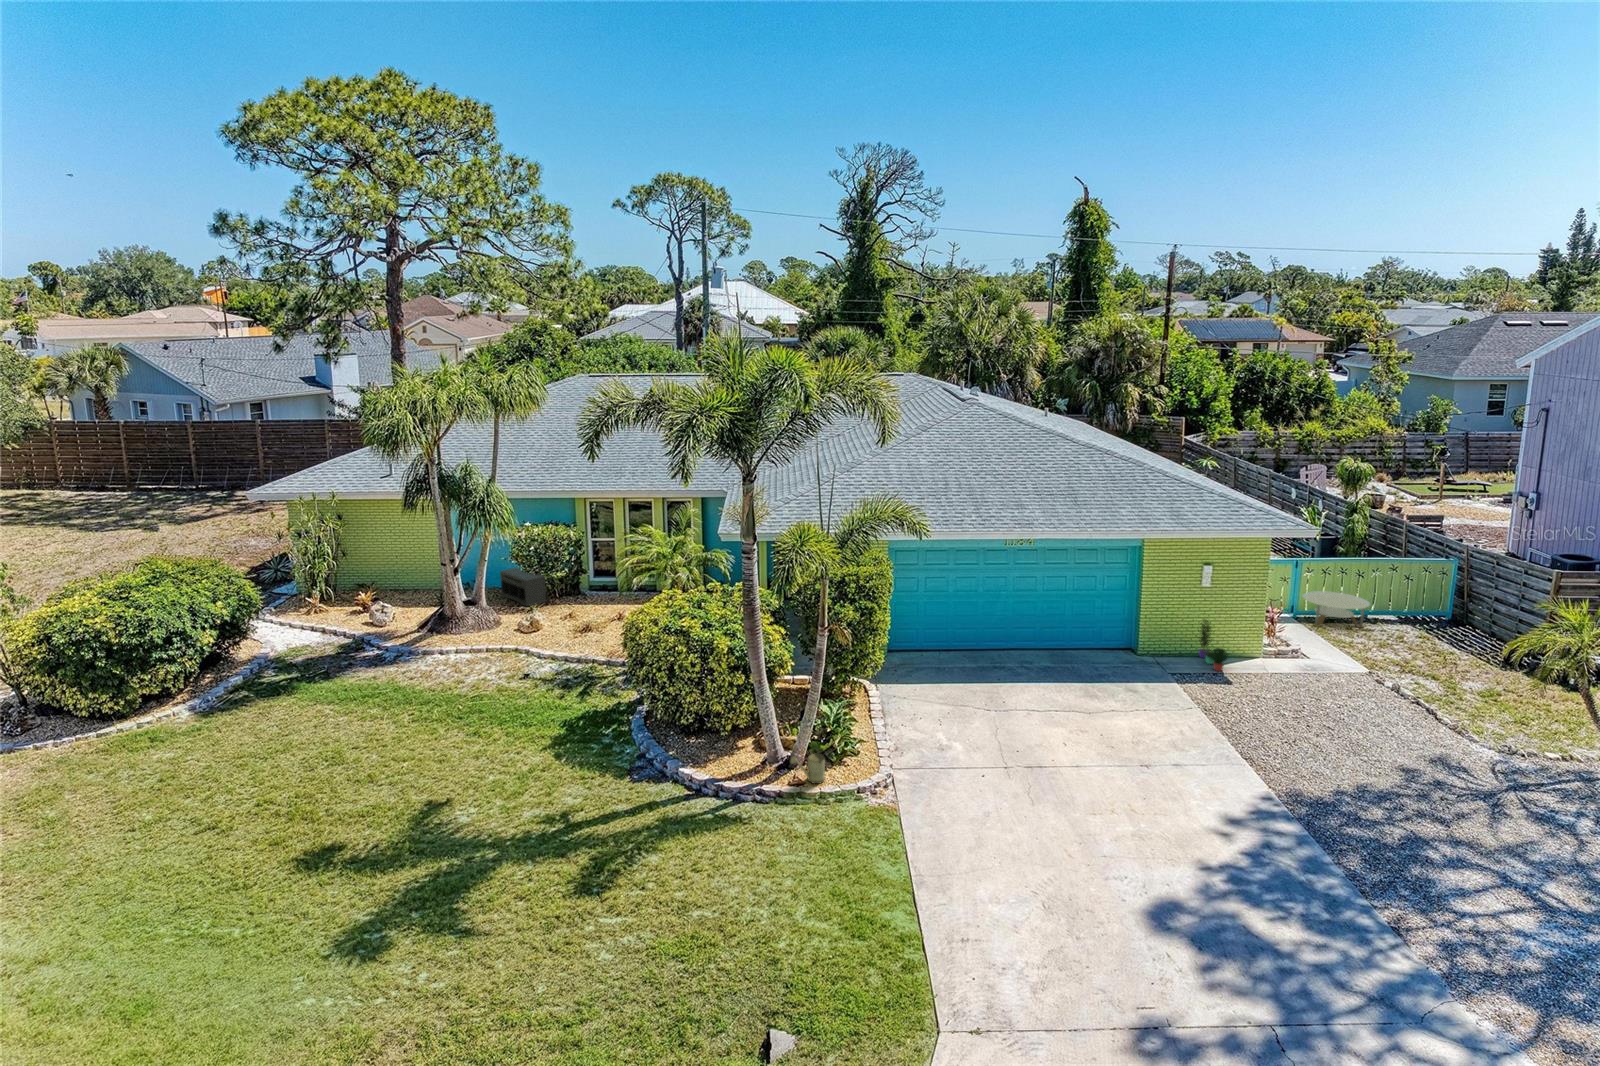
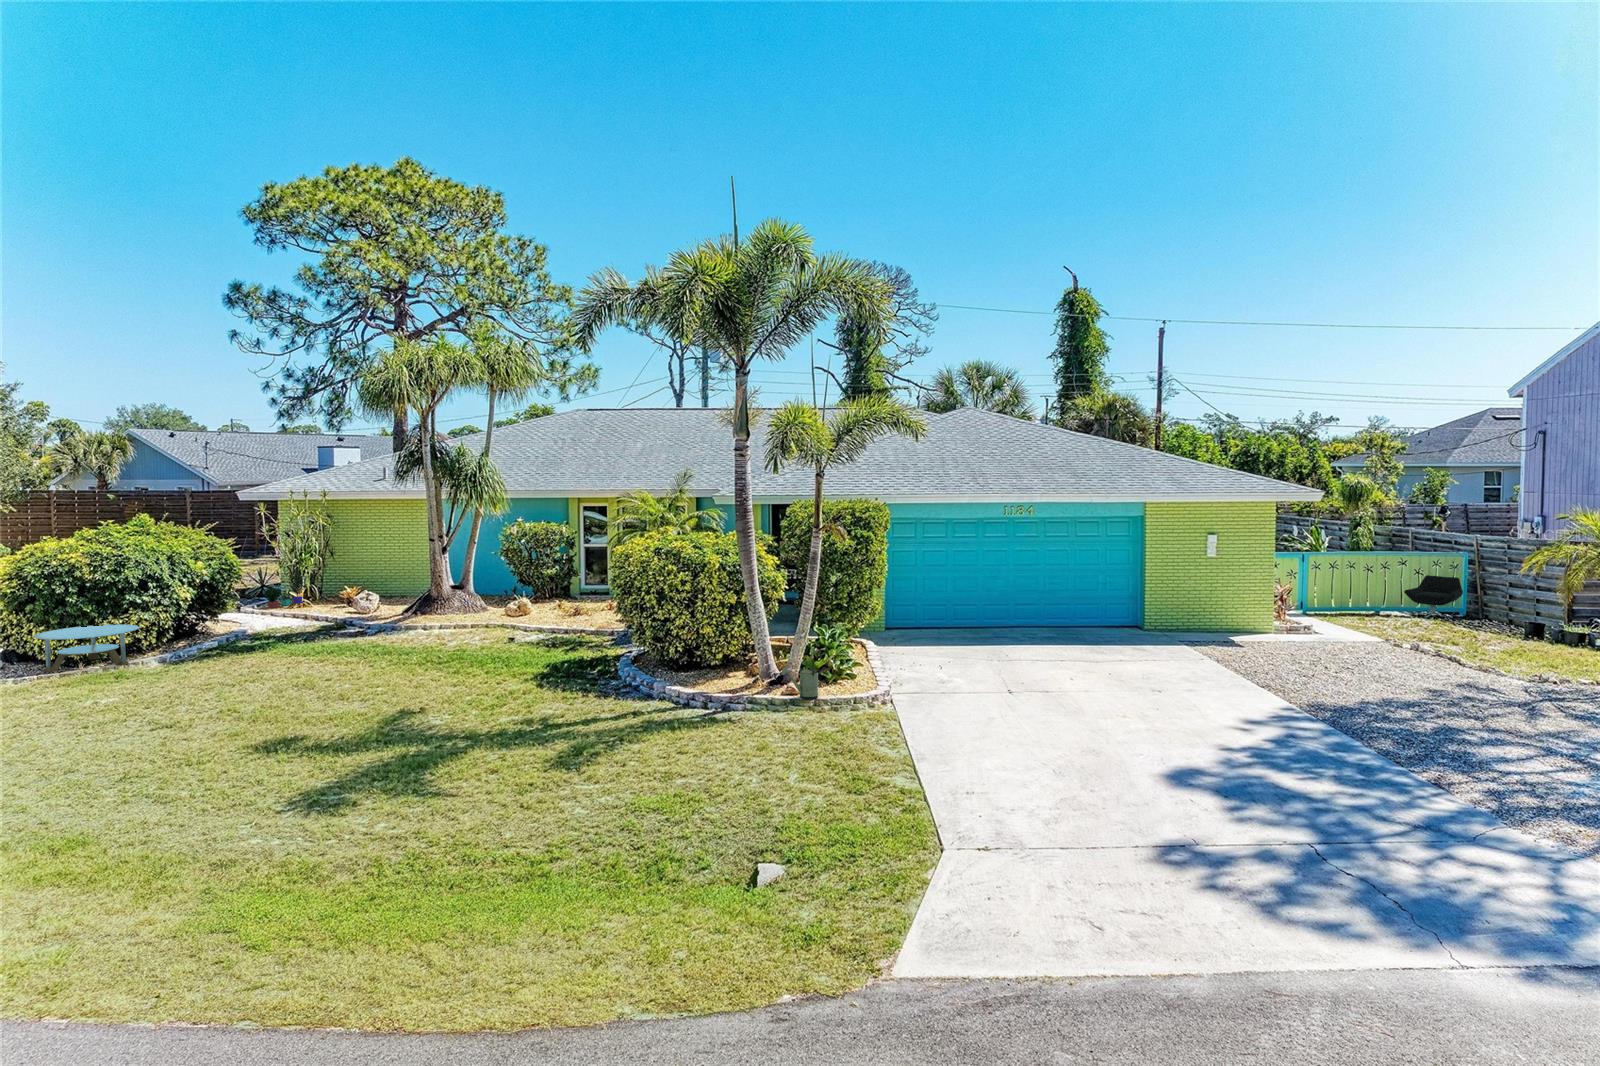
bench: present [500,567,546,606] -> none [496,569,541,603]
lounge chair: none [1391,582,1448,628] -> present [1404,575,1463,618]
round table: present [1303,591,1370,628] -> present [34,624,139,672]
potted plant: present [1199,620,1227,671] -> present [264,569,304,608]

